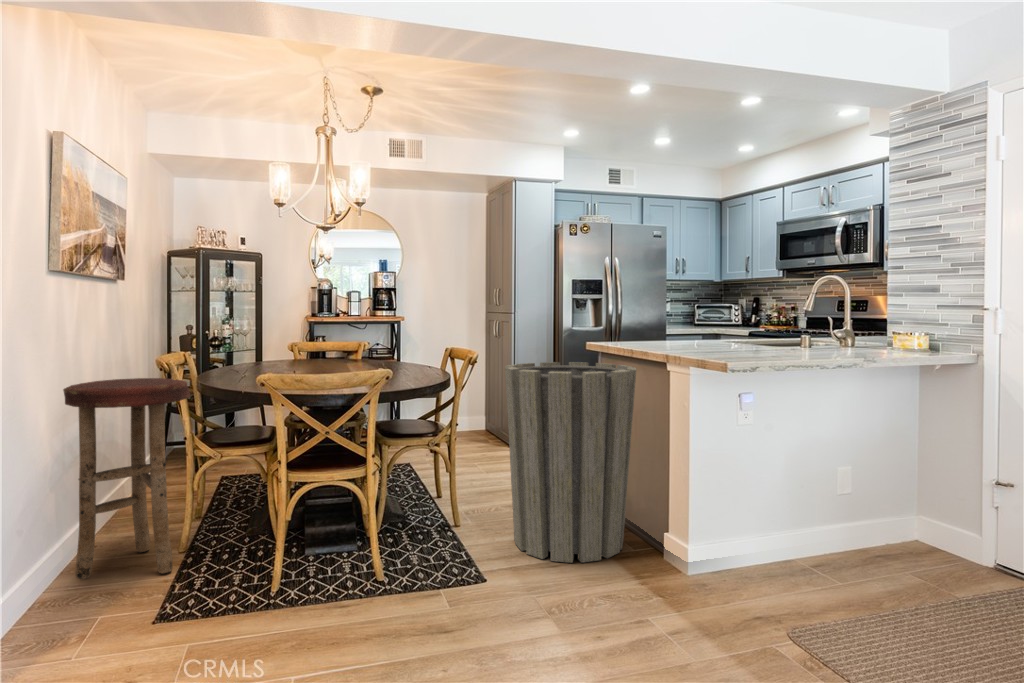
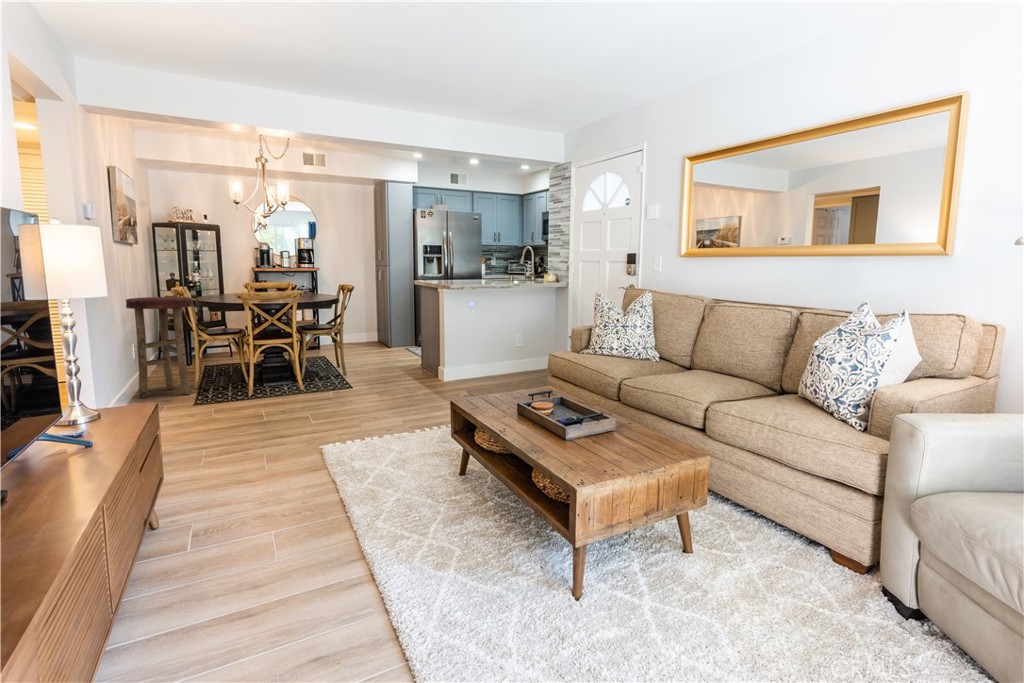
trash can: present [505,362,637,563] -> none [366,289,435,385]

